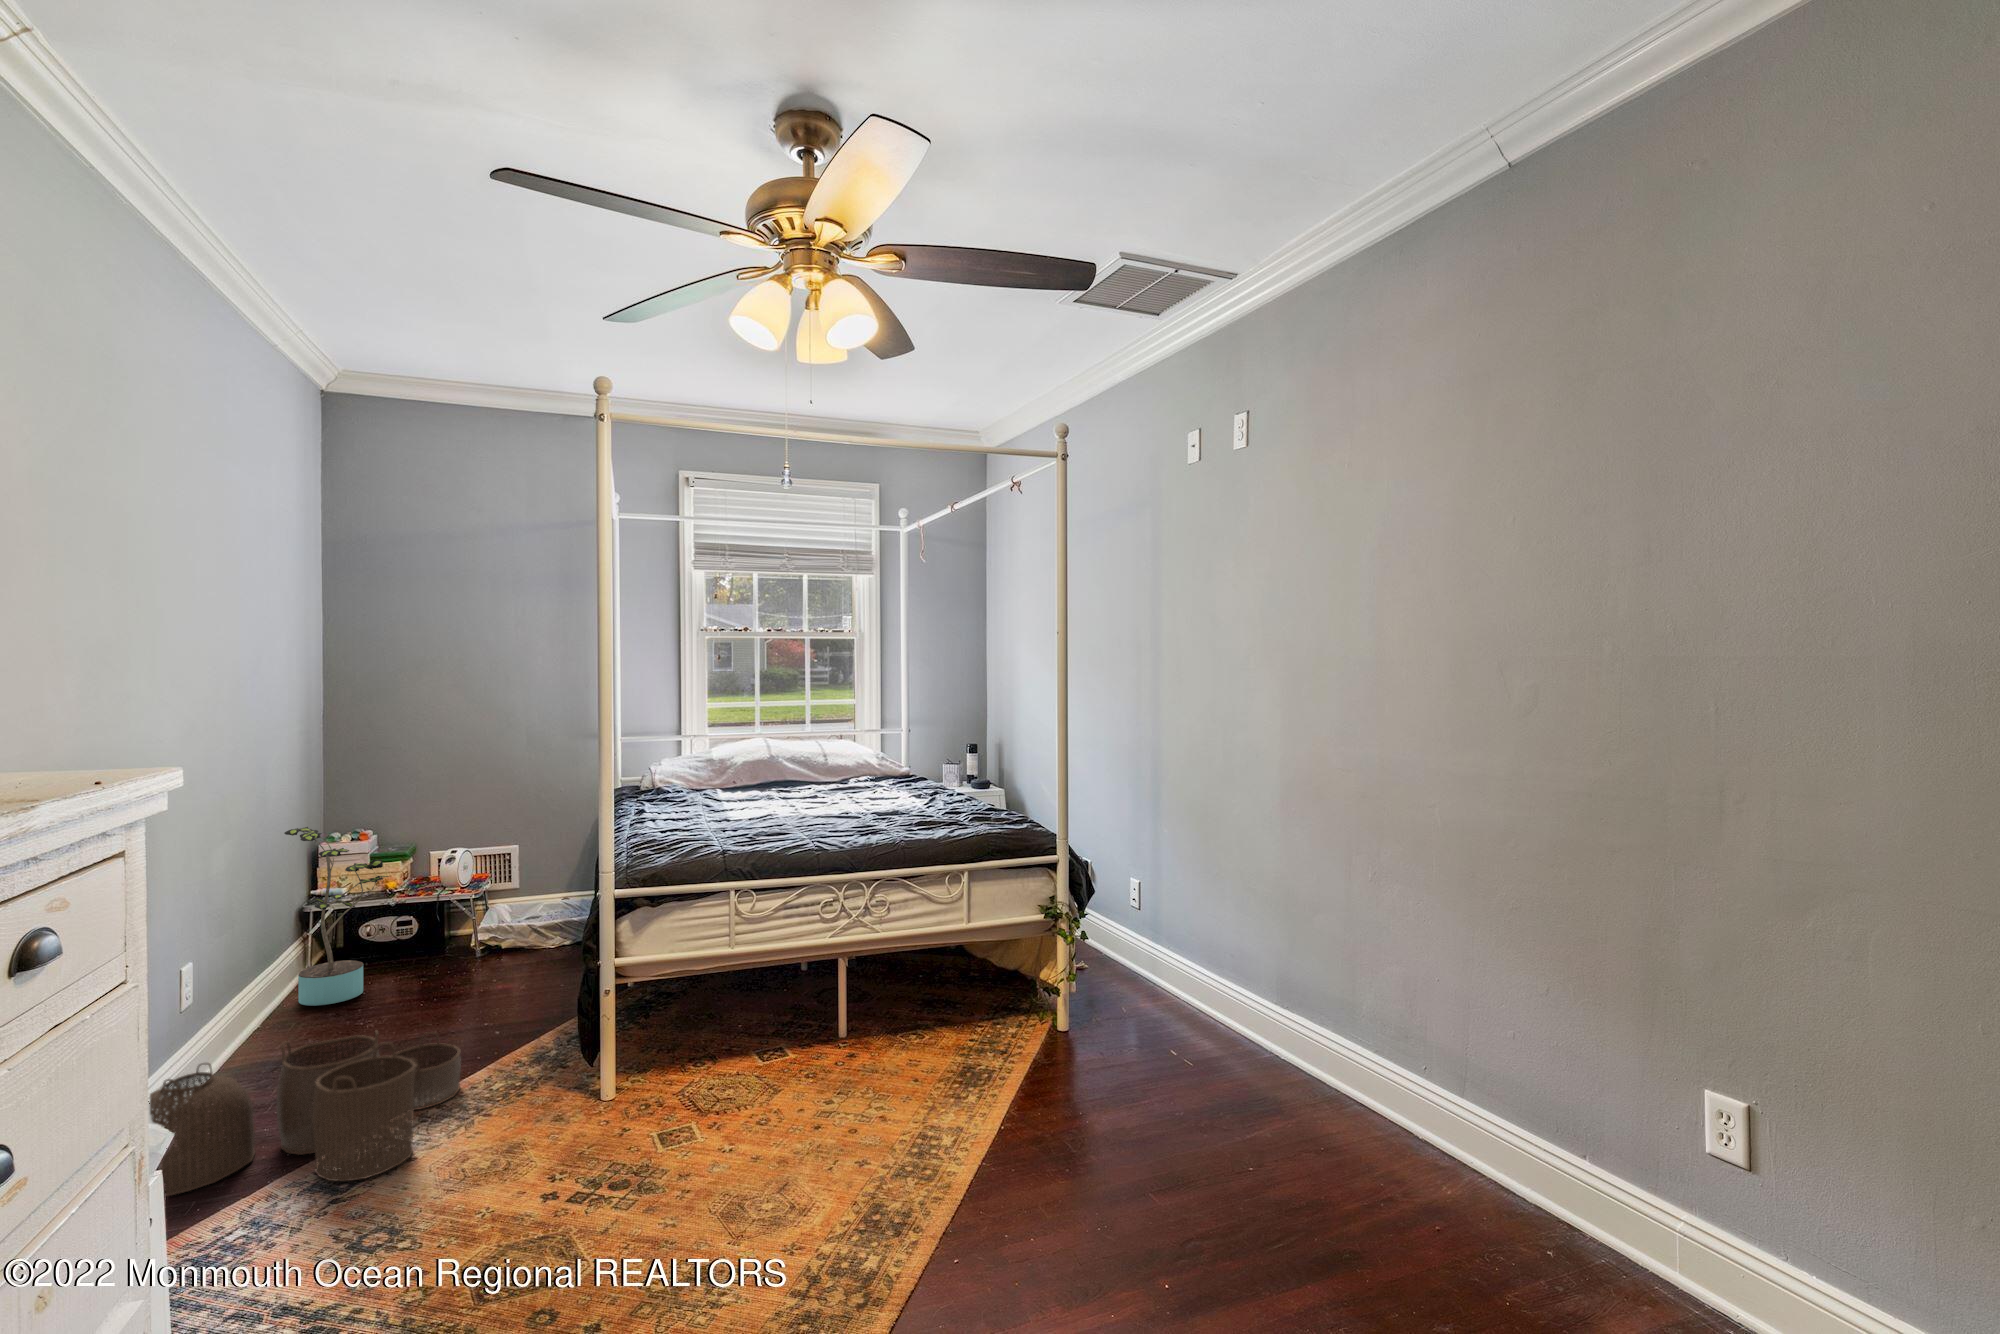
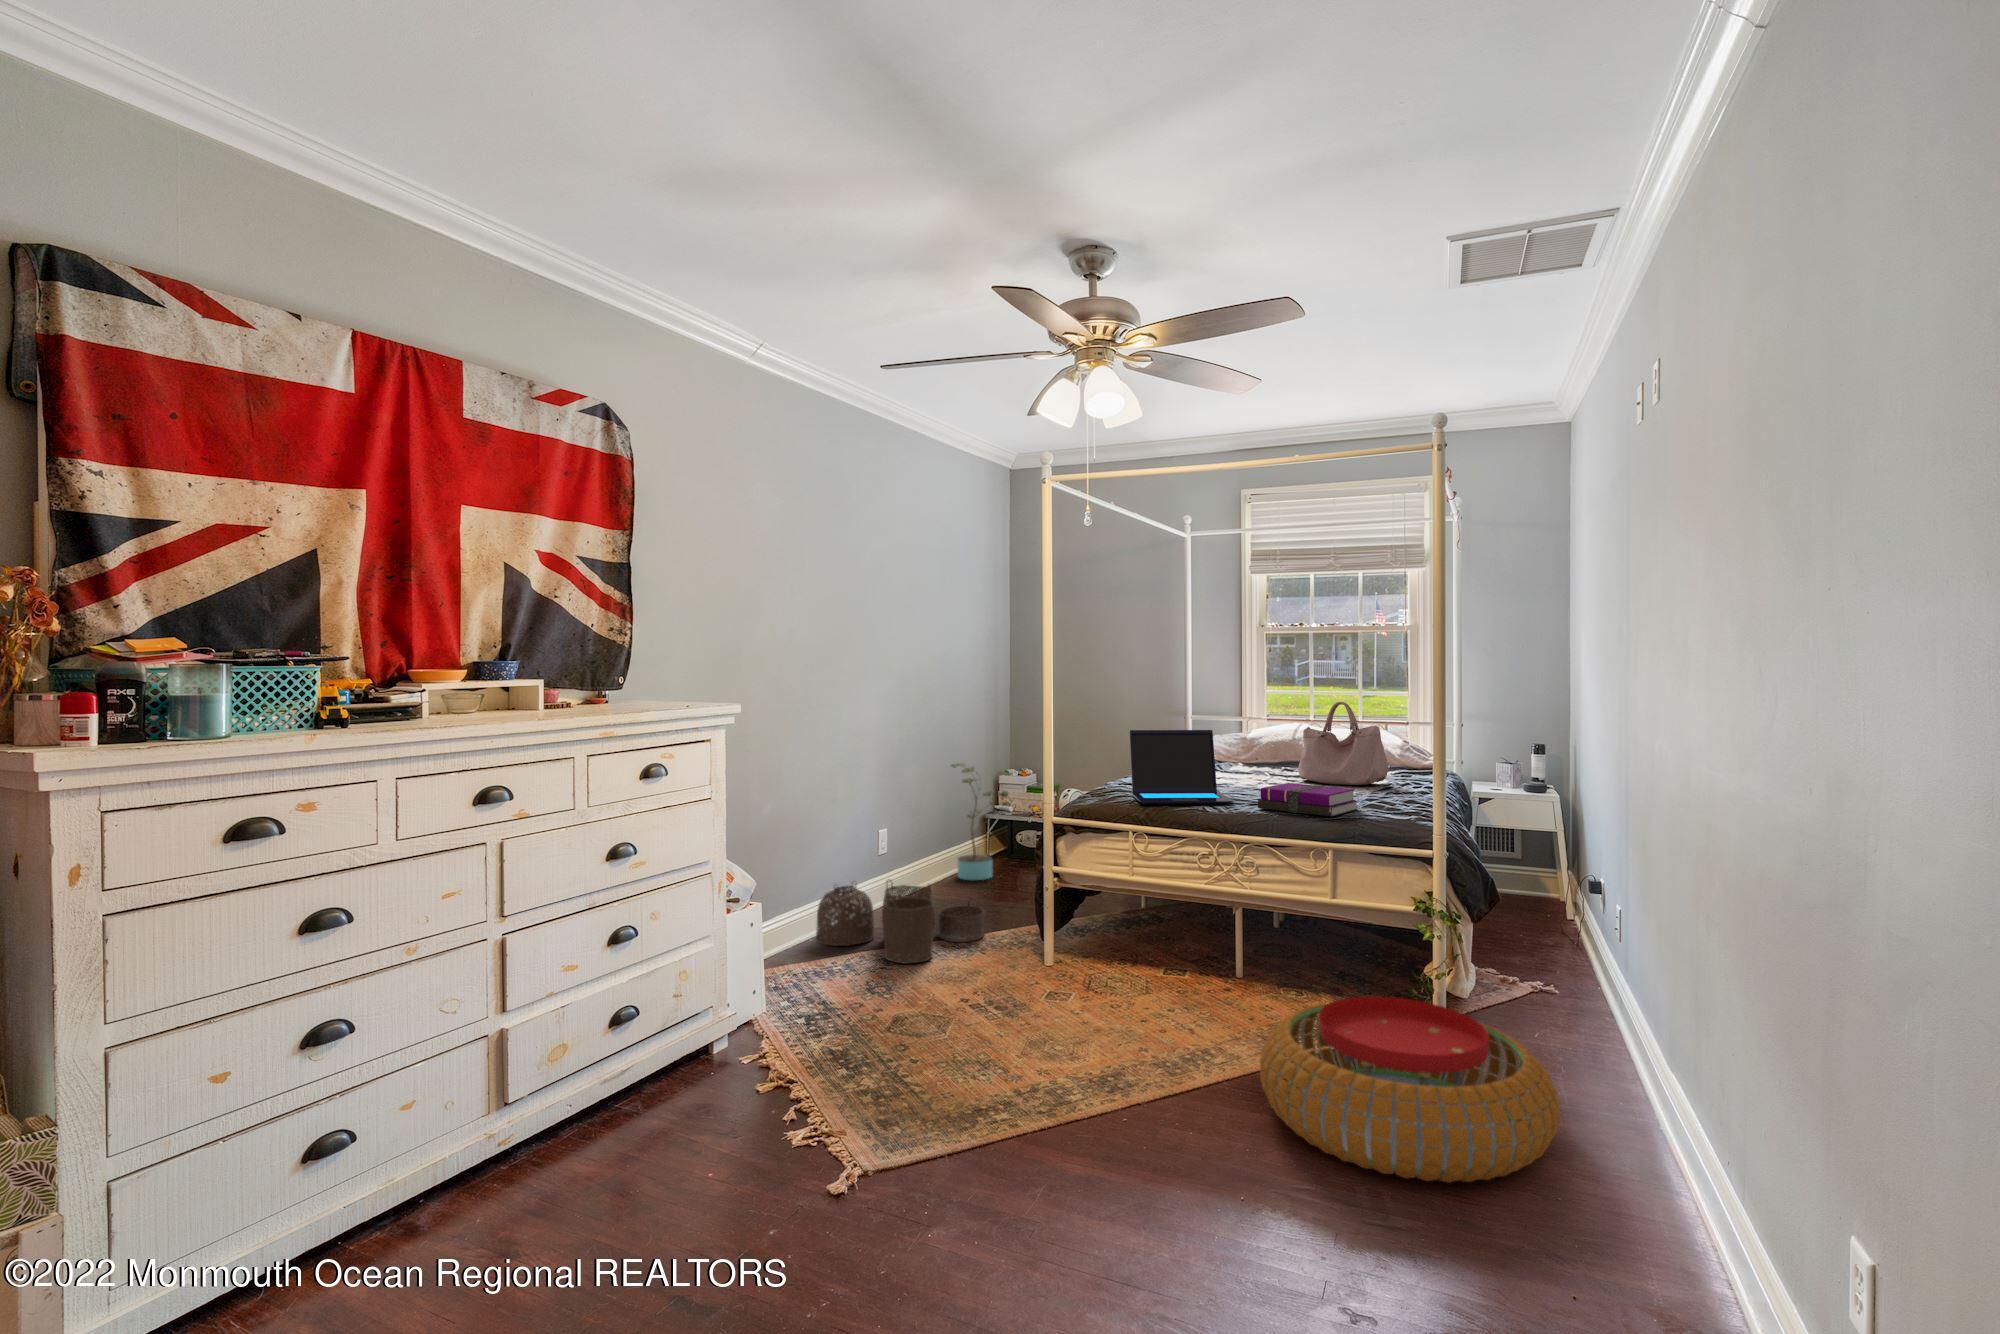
handbag: none [820,712,916,800] -> present [1298,702,1388,785]
laptop: none [679,751,833,852] -> present [1130,730,1234,804]
notebook: none [868,803,955,837] -> present [1258,783,1358,816]
pouf: none [1033,1011,1322,1209] -> present [1260,996,1560,1183]

